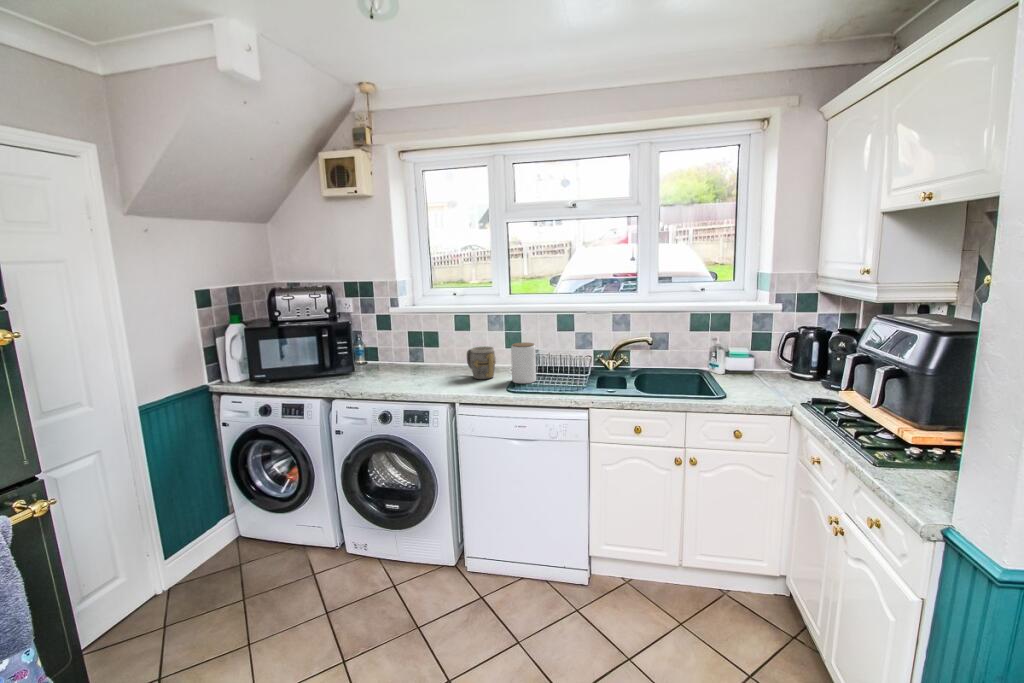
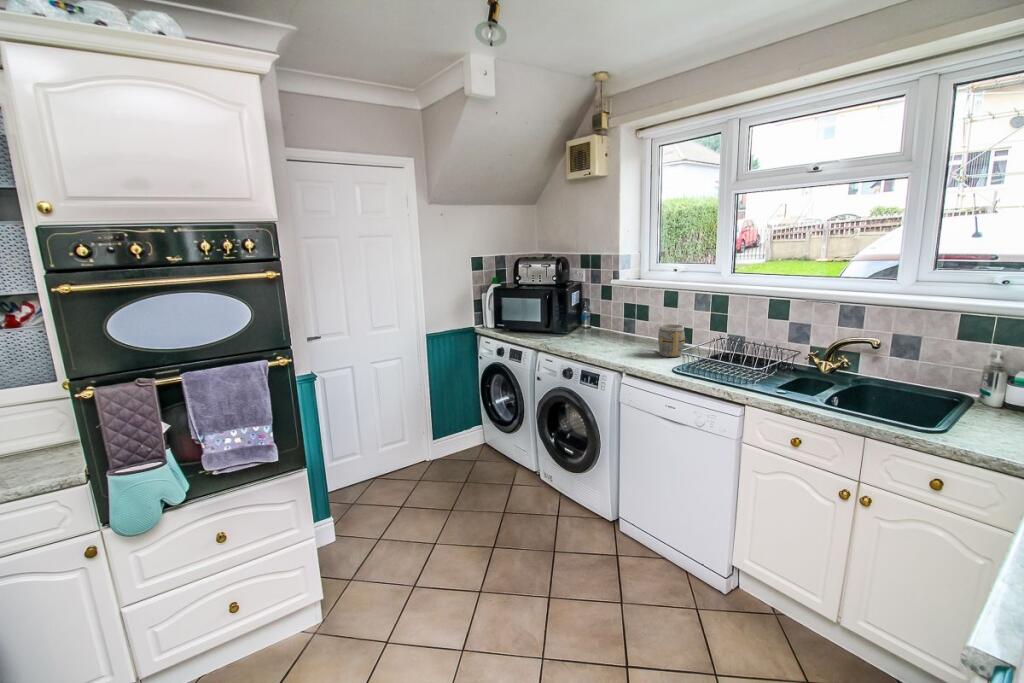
jar: present [511,342,536,383] -> none [691,325,720,368]

